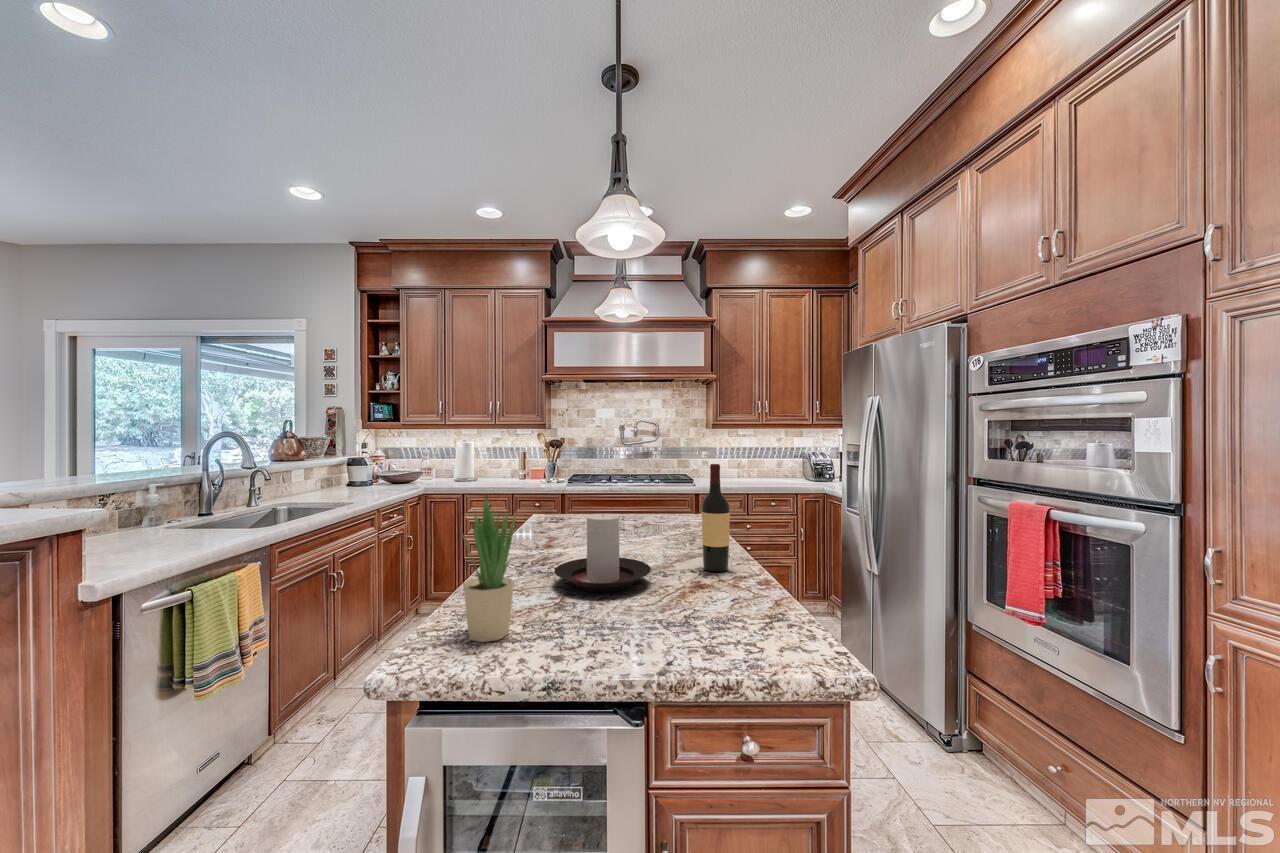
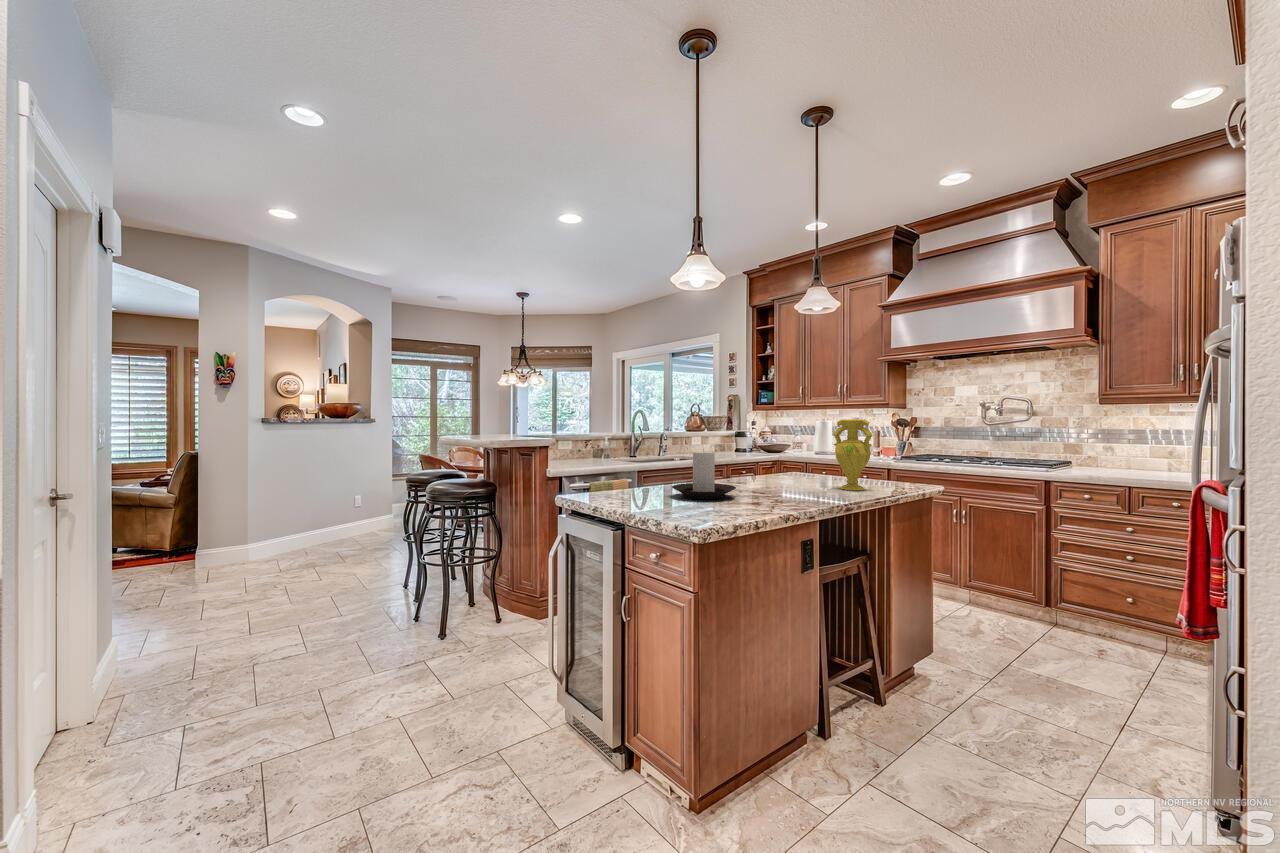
vase: none [656,454,697,534] -> present [833,419,873,490]
wine bottle: present [702,464,730,572] -> none [781,420,805,505]
potted plant: present [463,494,516,642] -> none [591,425,622,500]

